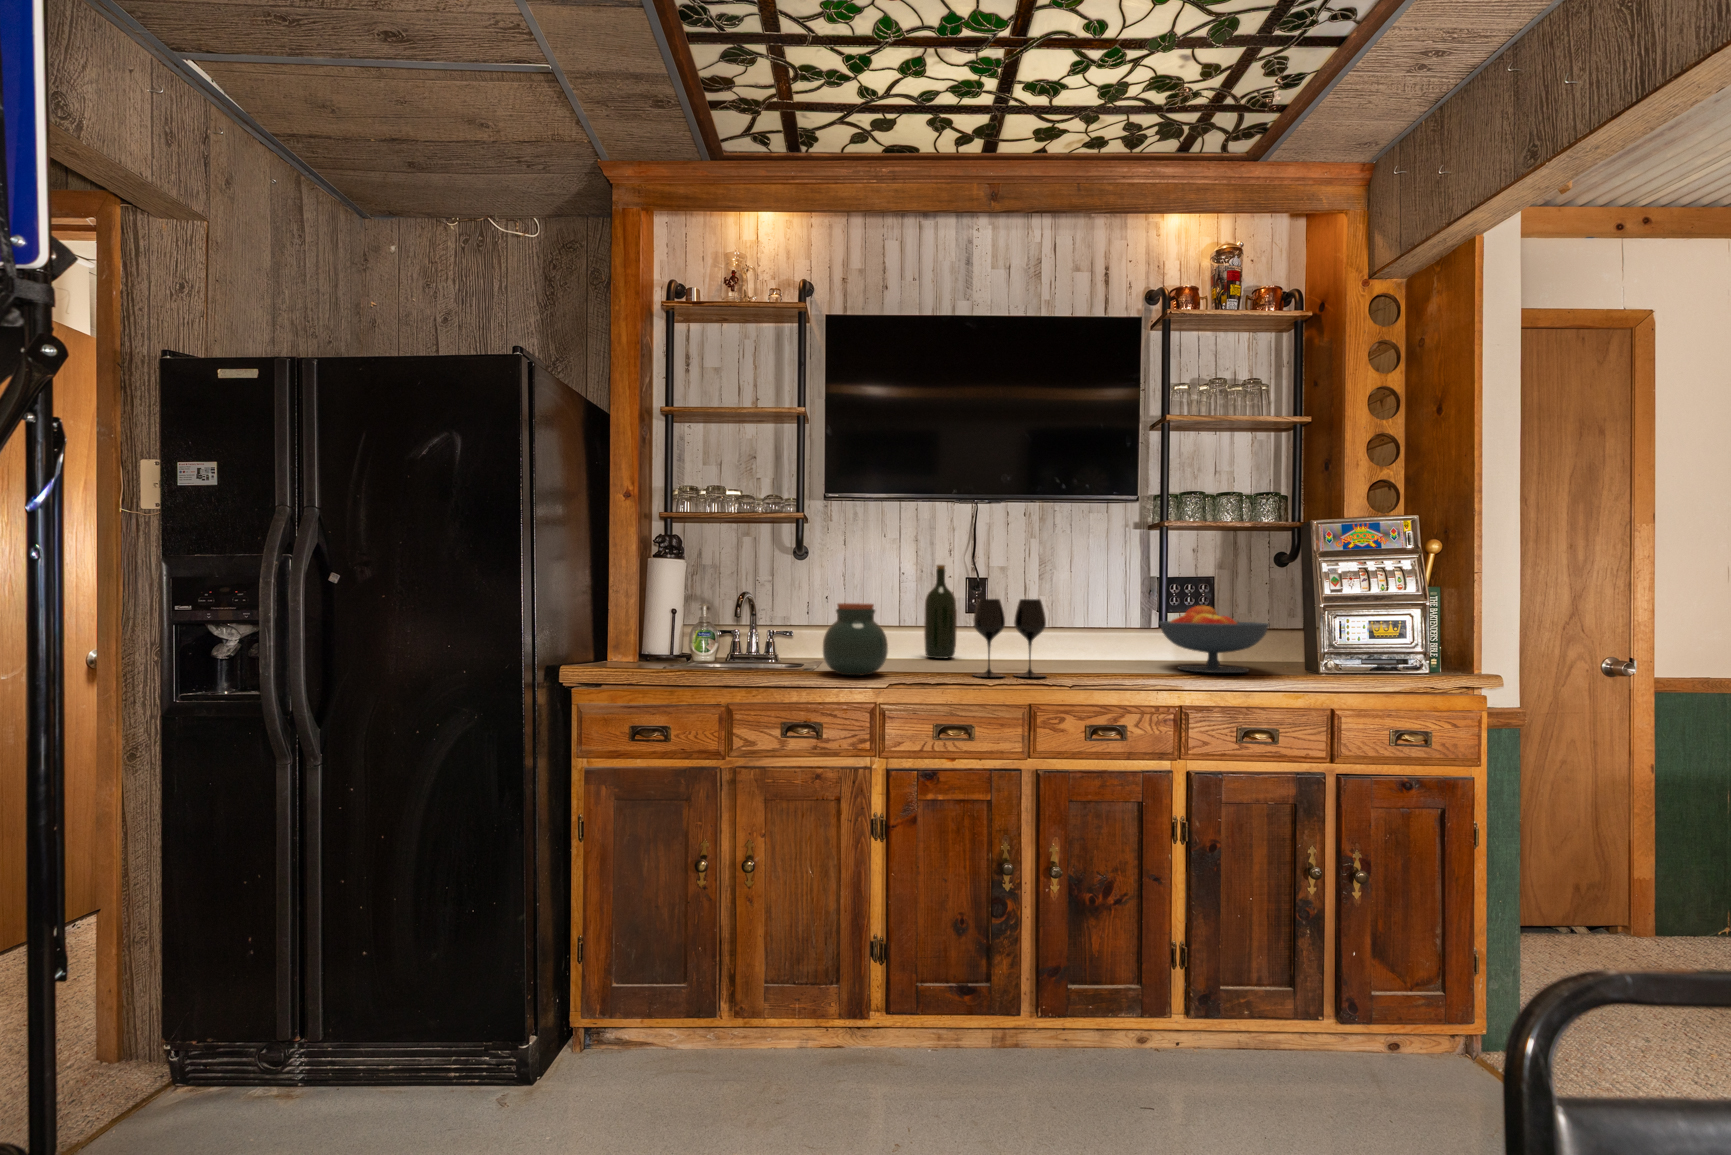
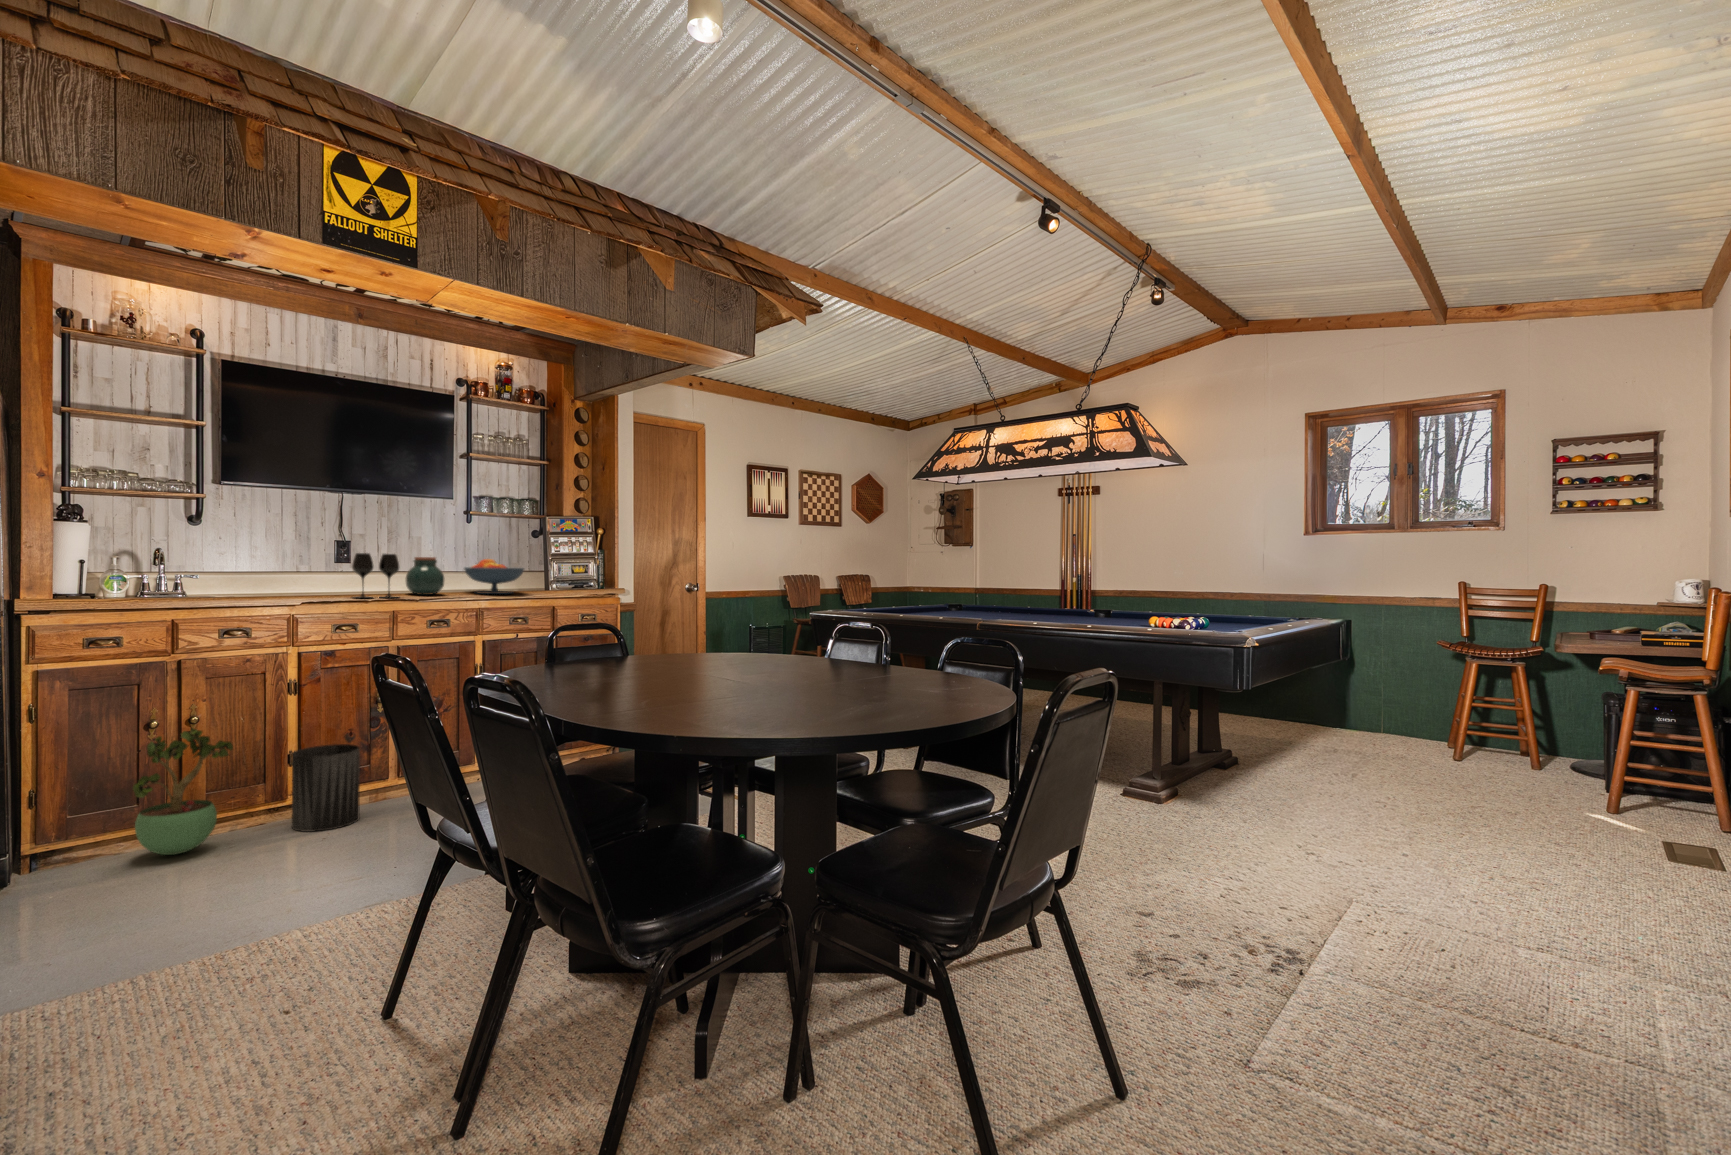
wine bottle: present [924,565,957,658] -> none [307,532,331,591]
jar: present [823,603,888,675] -> present [406,557,445,595]
potted plant: none [644,889,779,1098] -> present [133,728,233,855]
trash can: none [864,936,966,1113] -> present [292,744,360,832]

